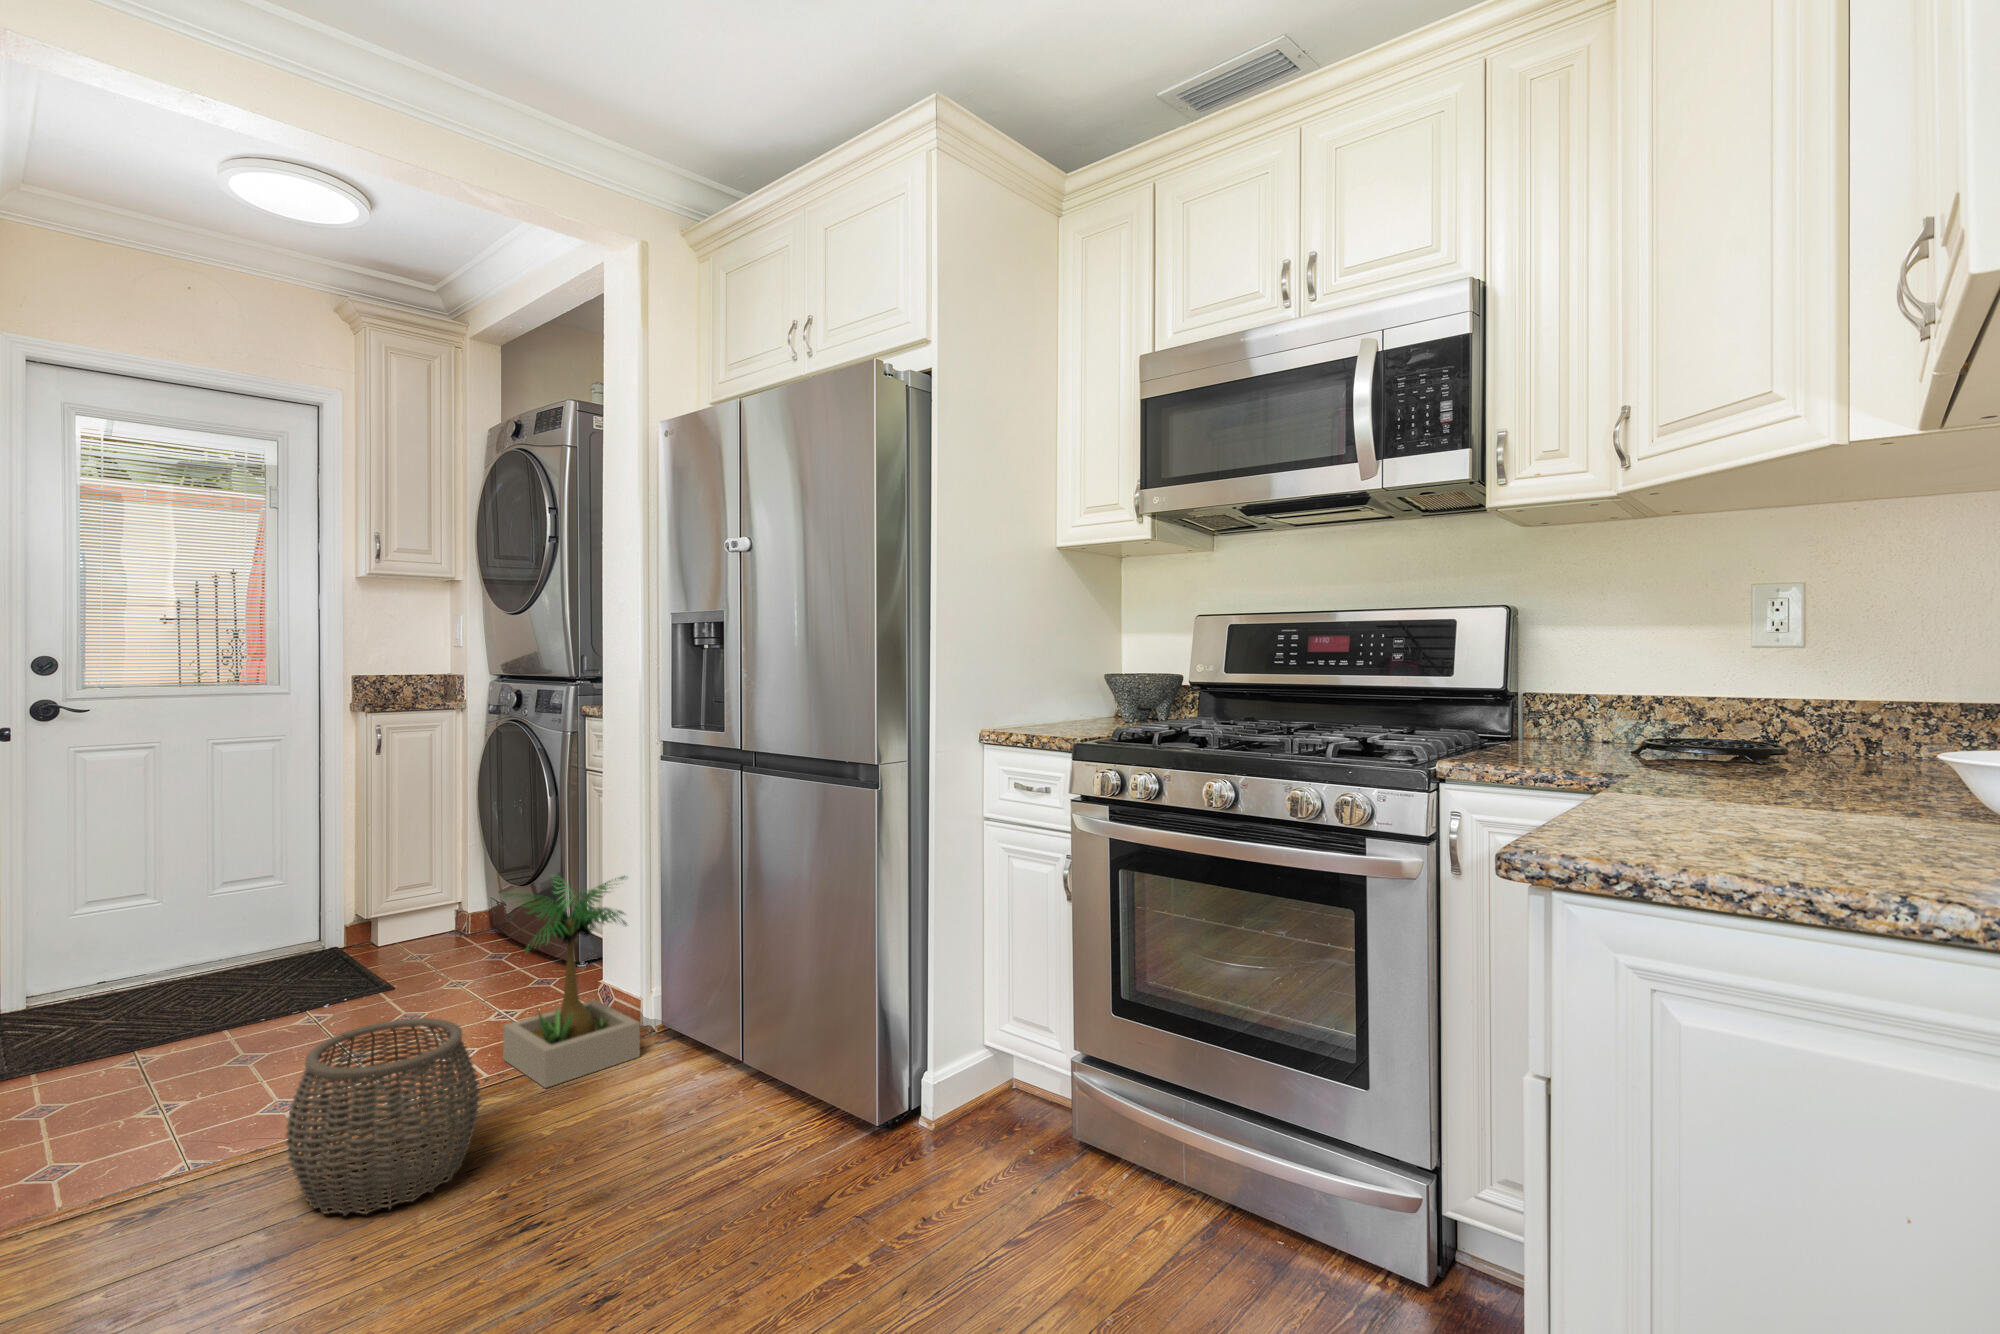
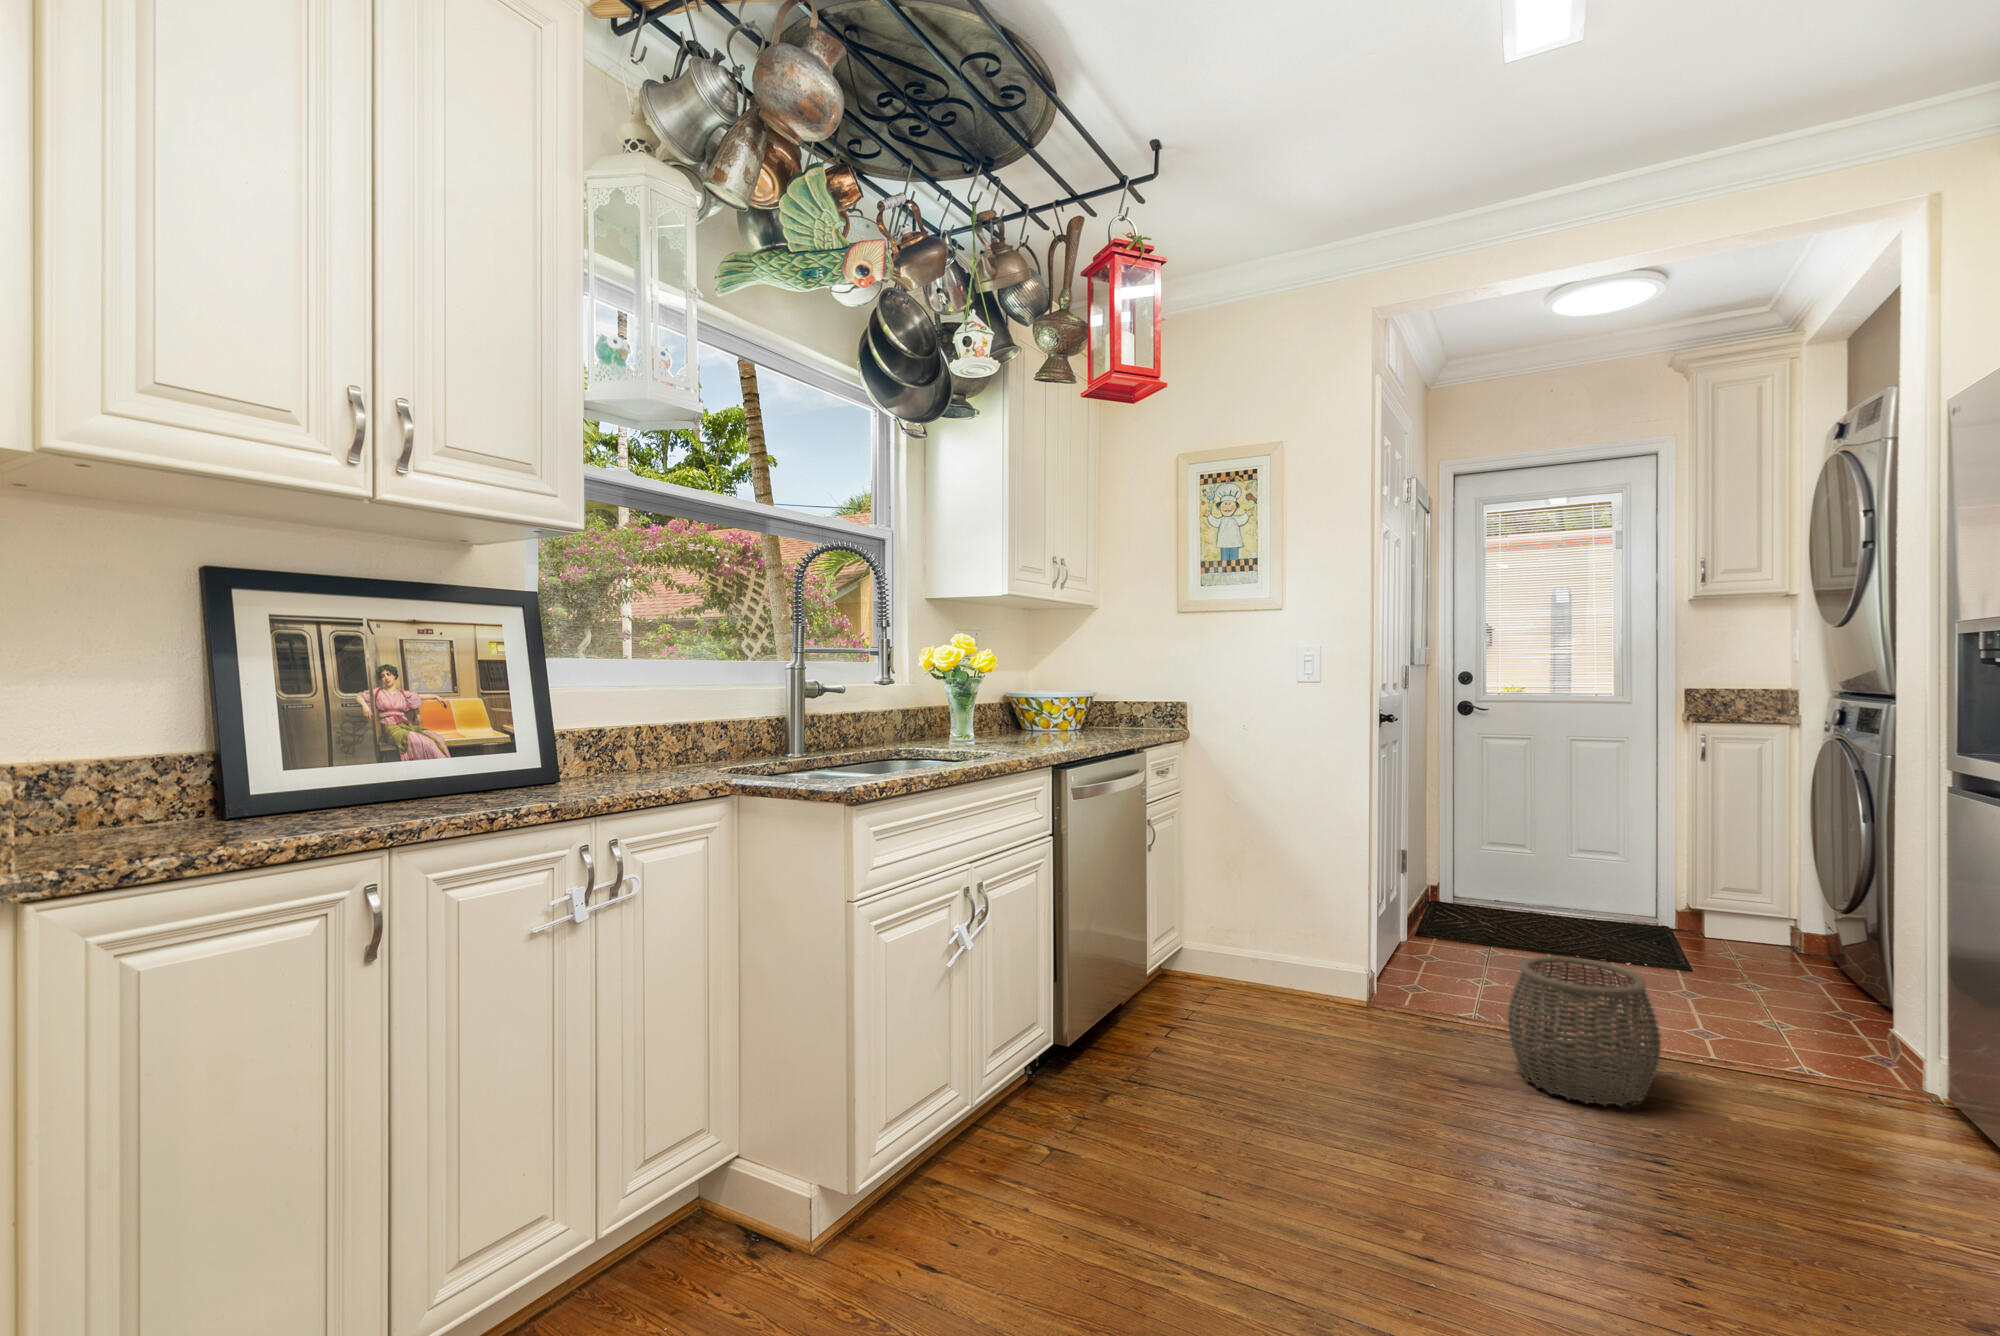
potted plant: present [503,874,640,1088] -> none [1717,885,1919,1113]

